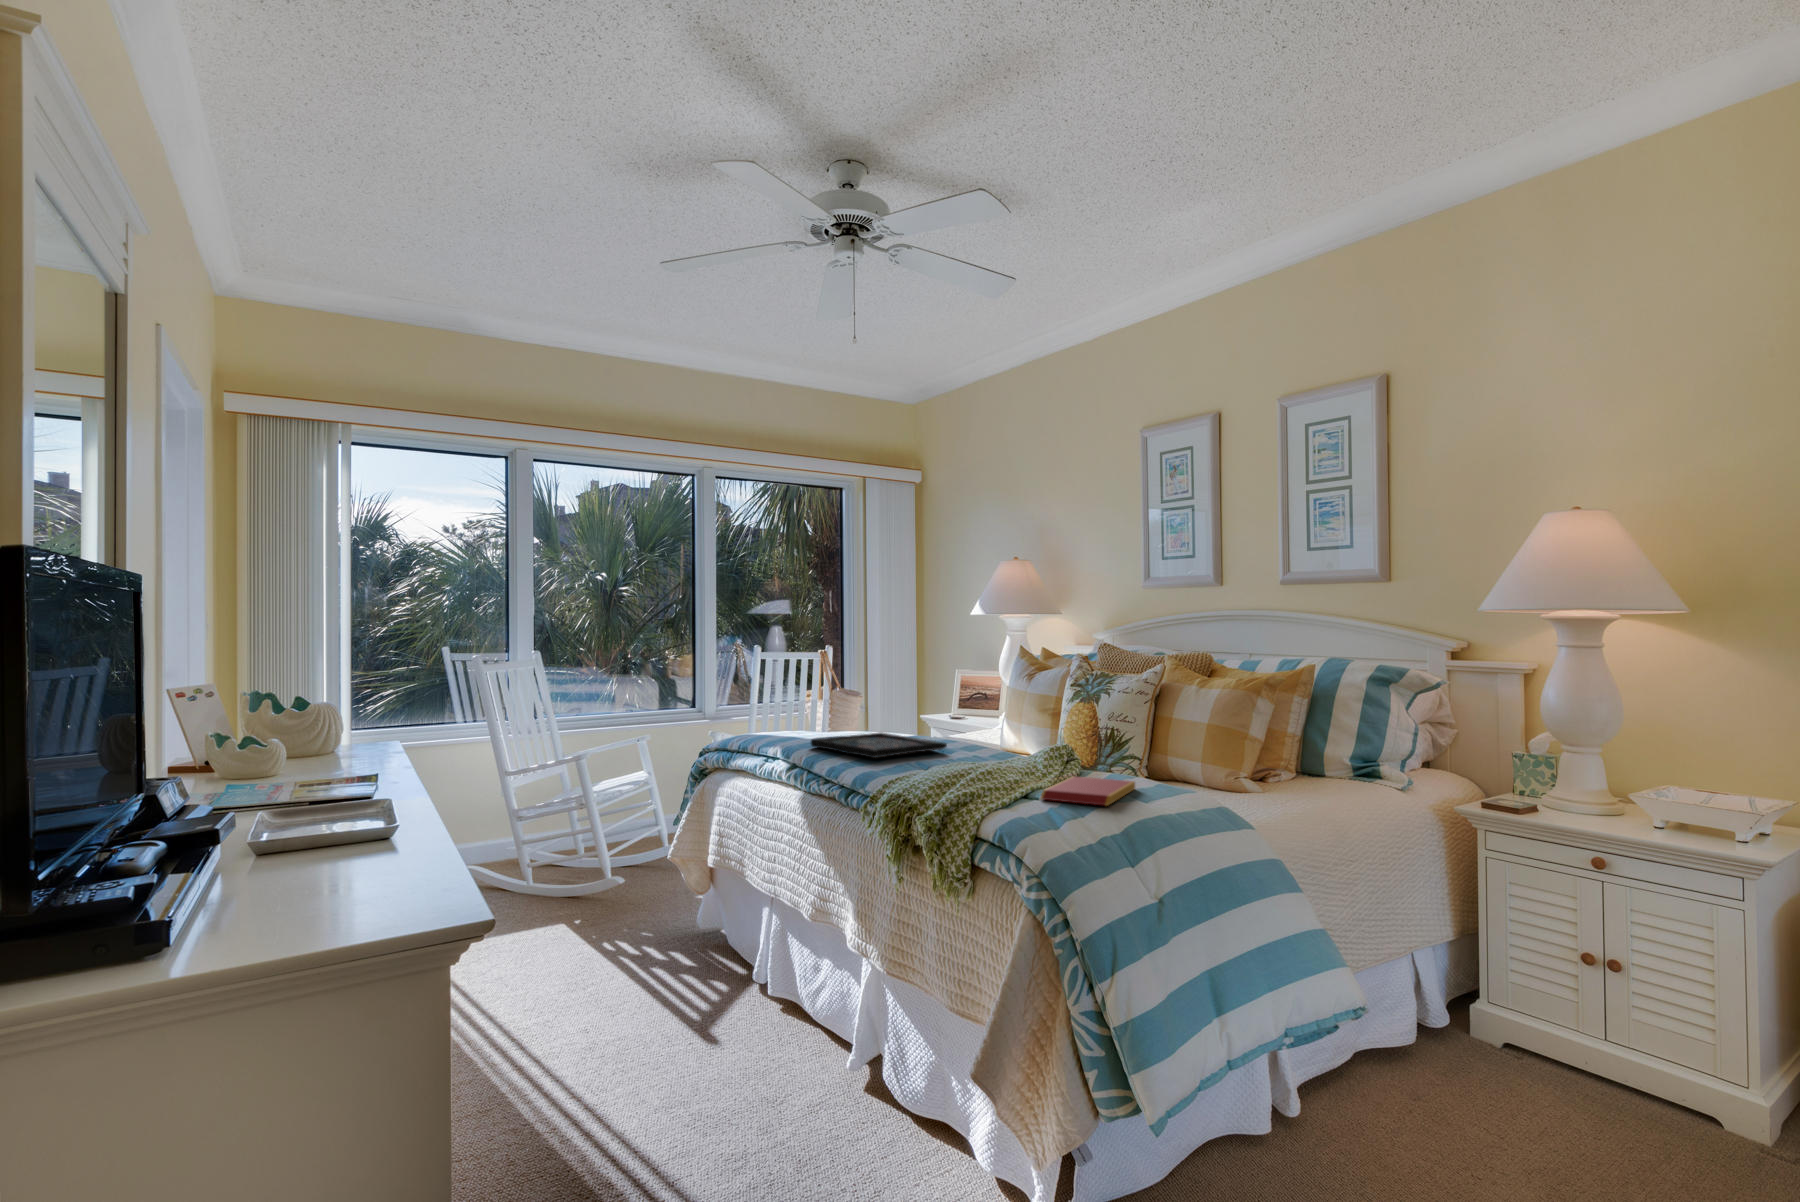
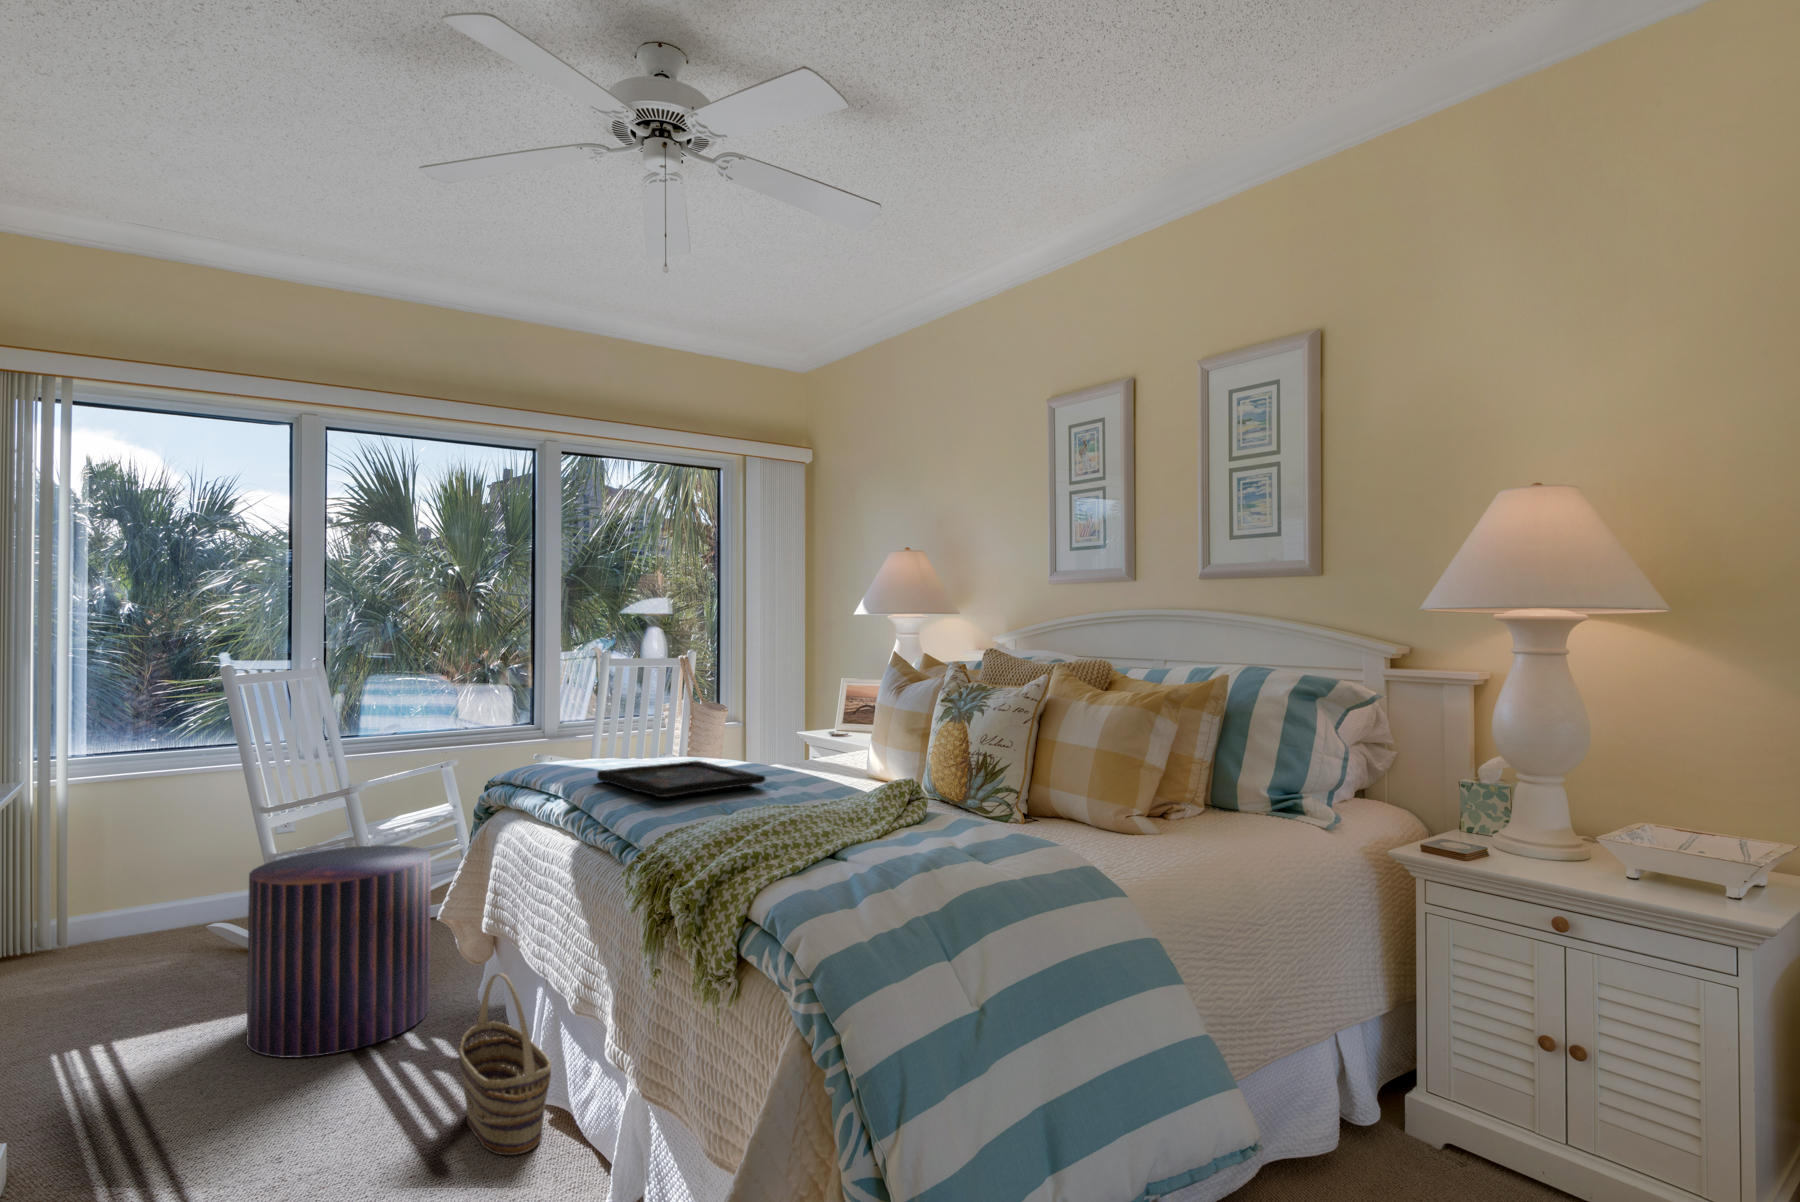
book: present [1040,776,1135,806] -> none [847,823,983,869]
pouf: none [522,802,655,964] -> present [246,845,431,1058]
basket: none [708,895,785,1031] -> present [459,974,551,1155]

